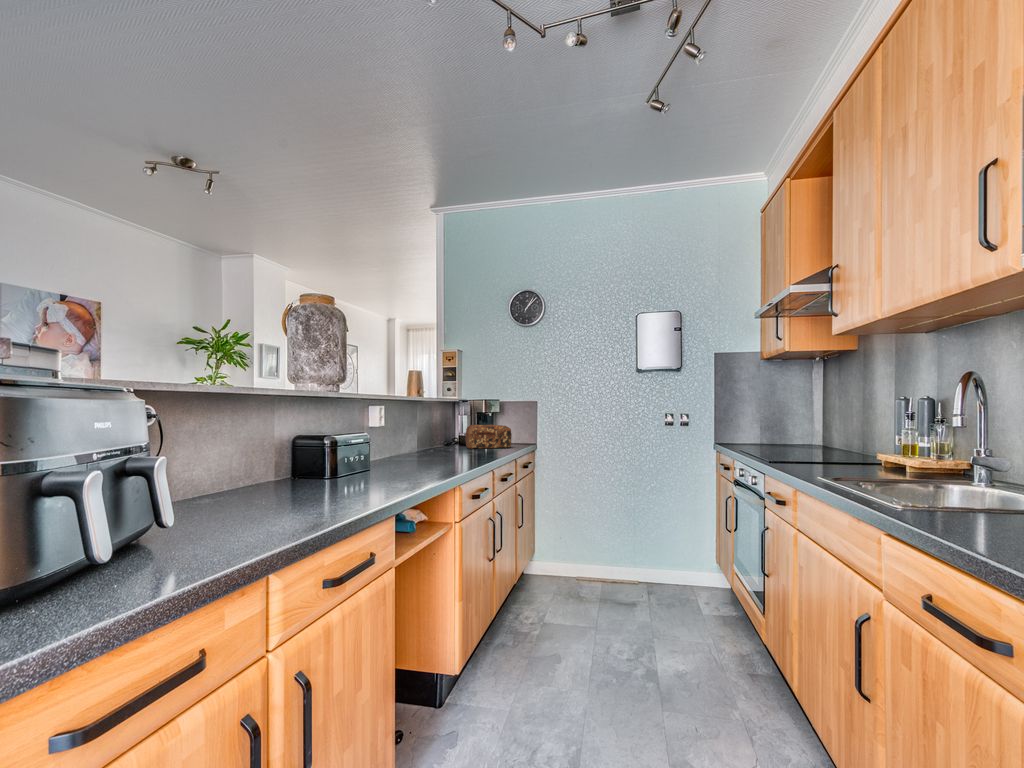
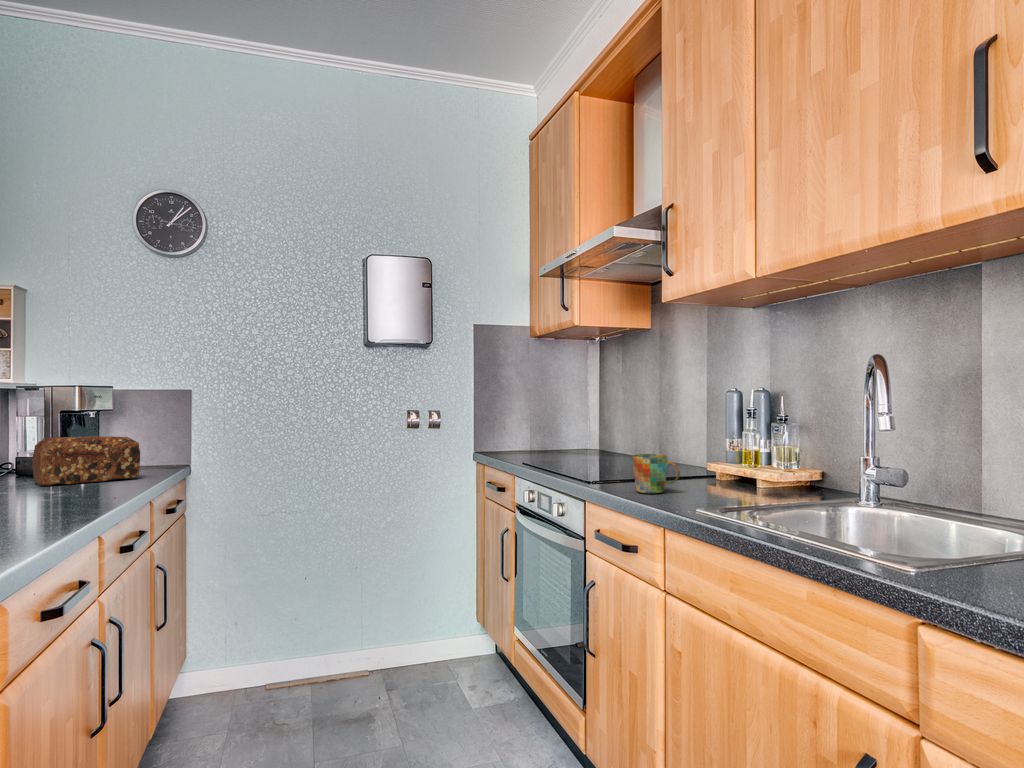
mug: none [794,443,831,470] -> present [633,454,680,493]

